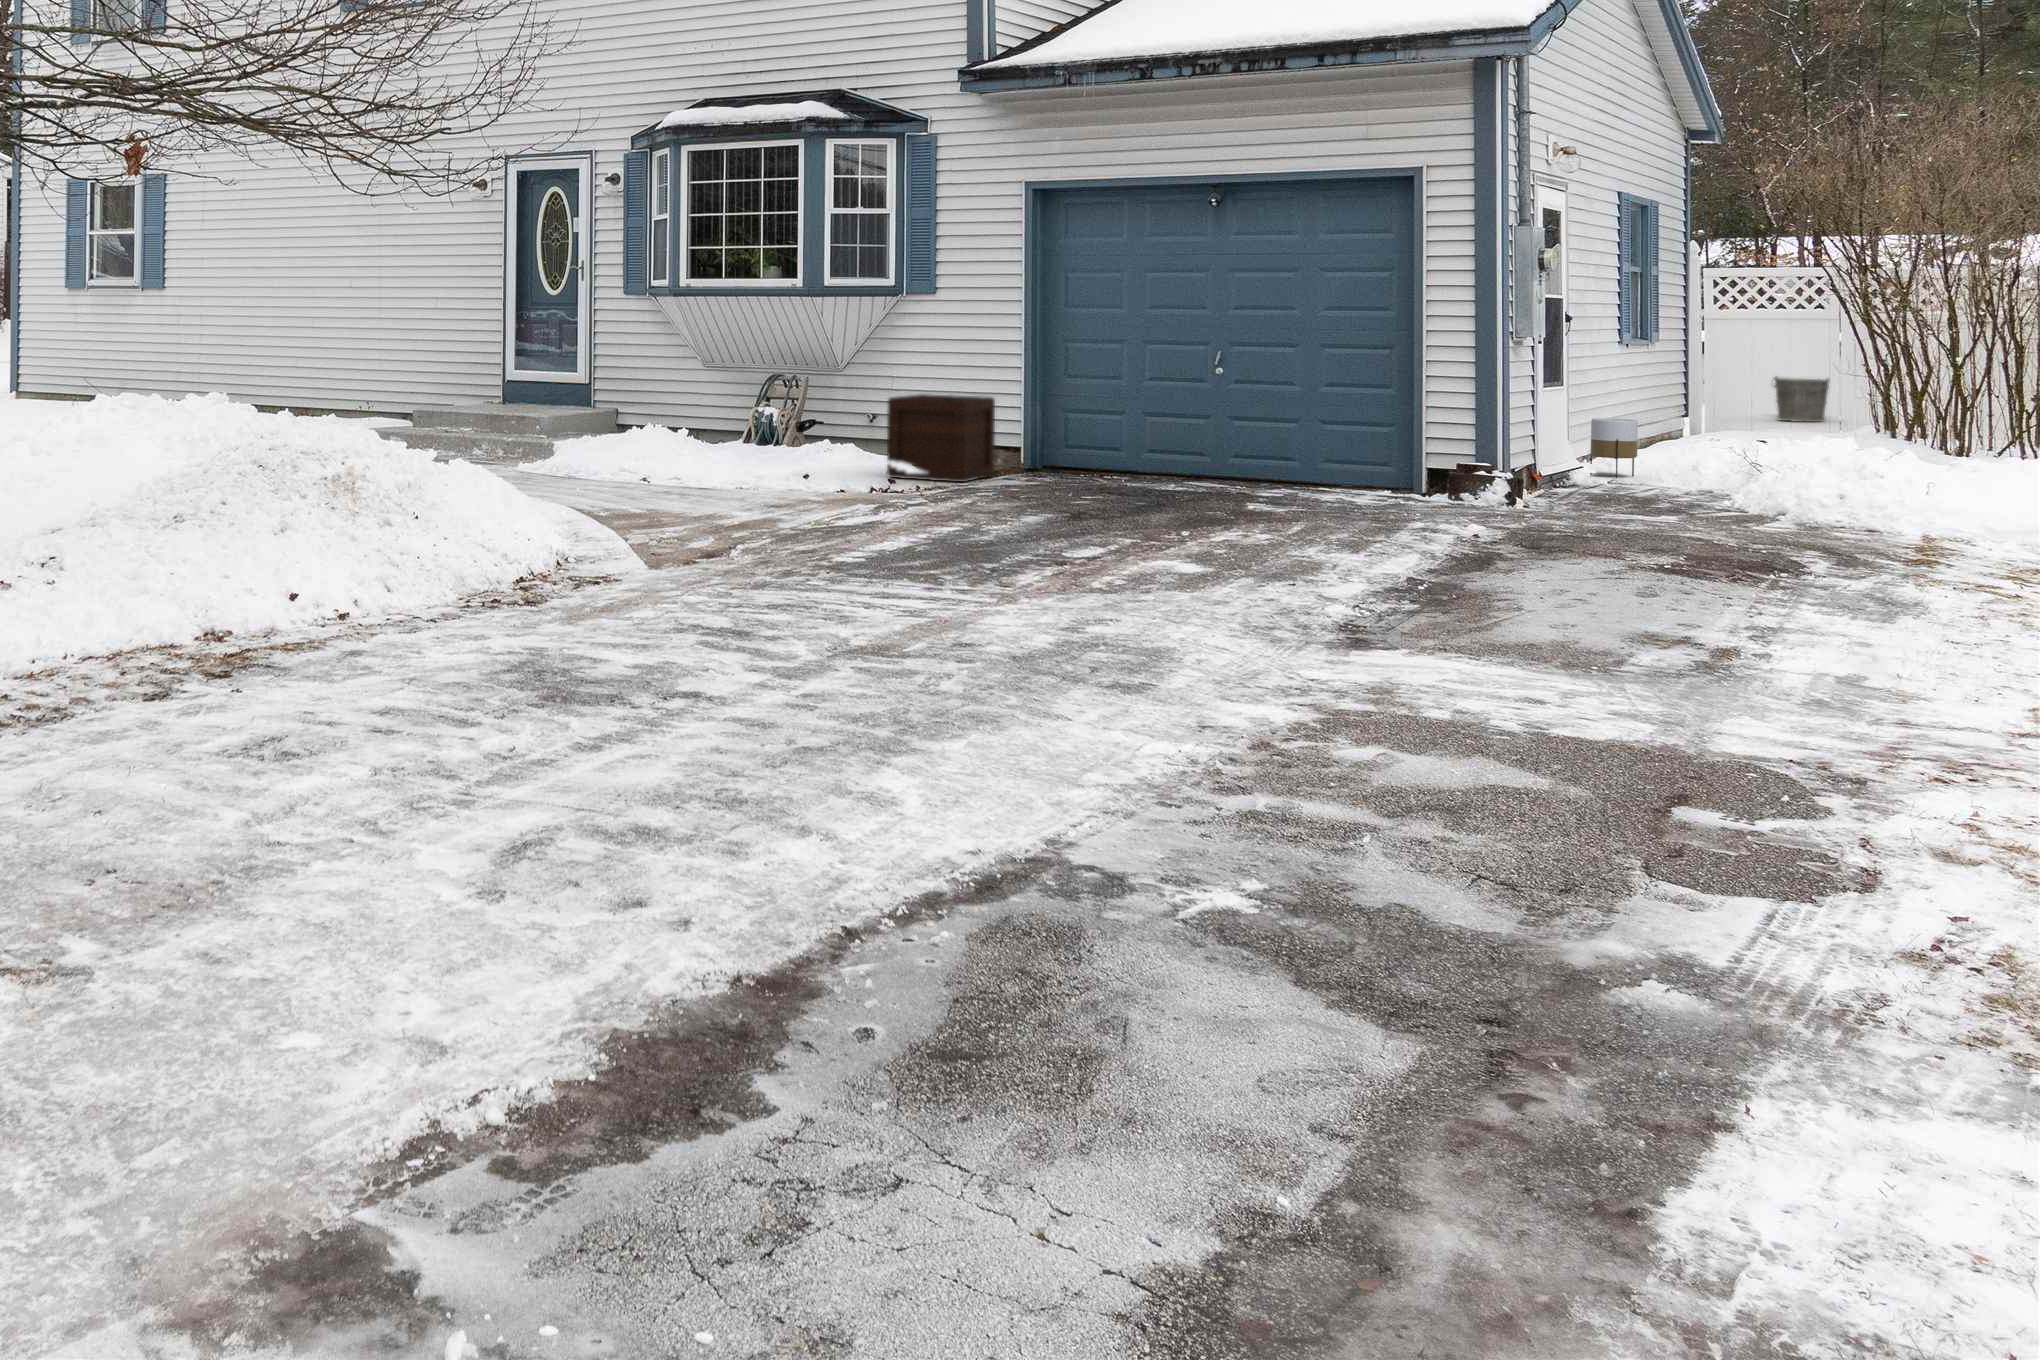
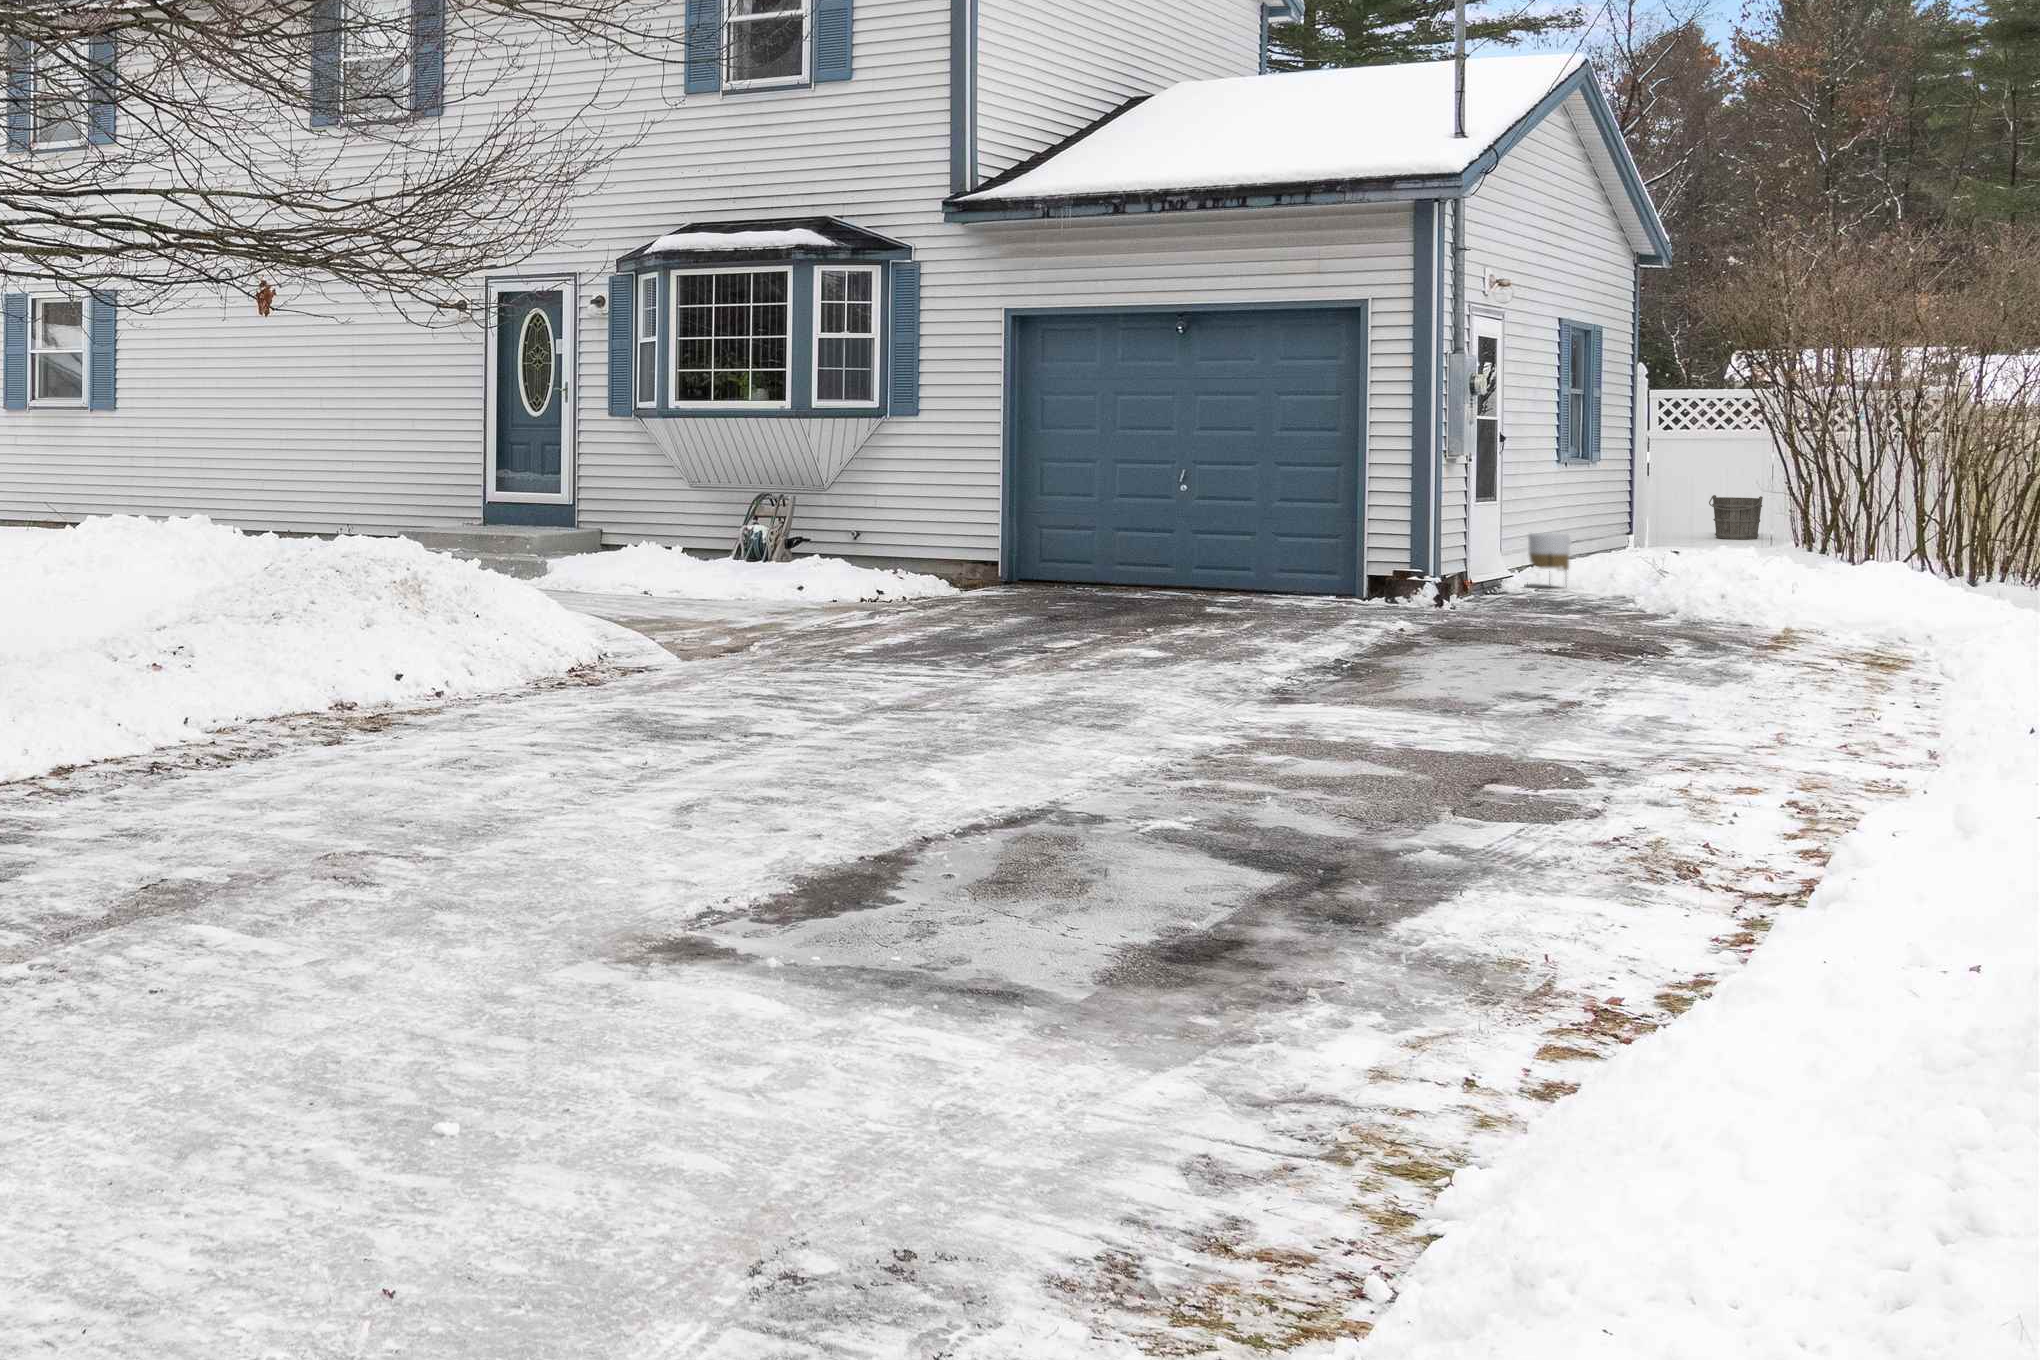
wooden crate: present [887,394,995,482] -> none [873,512,975,595]

